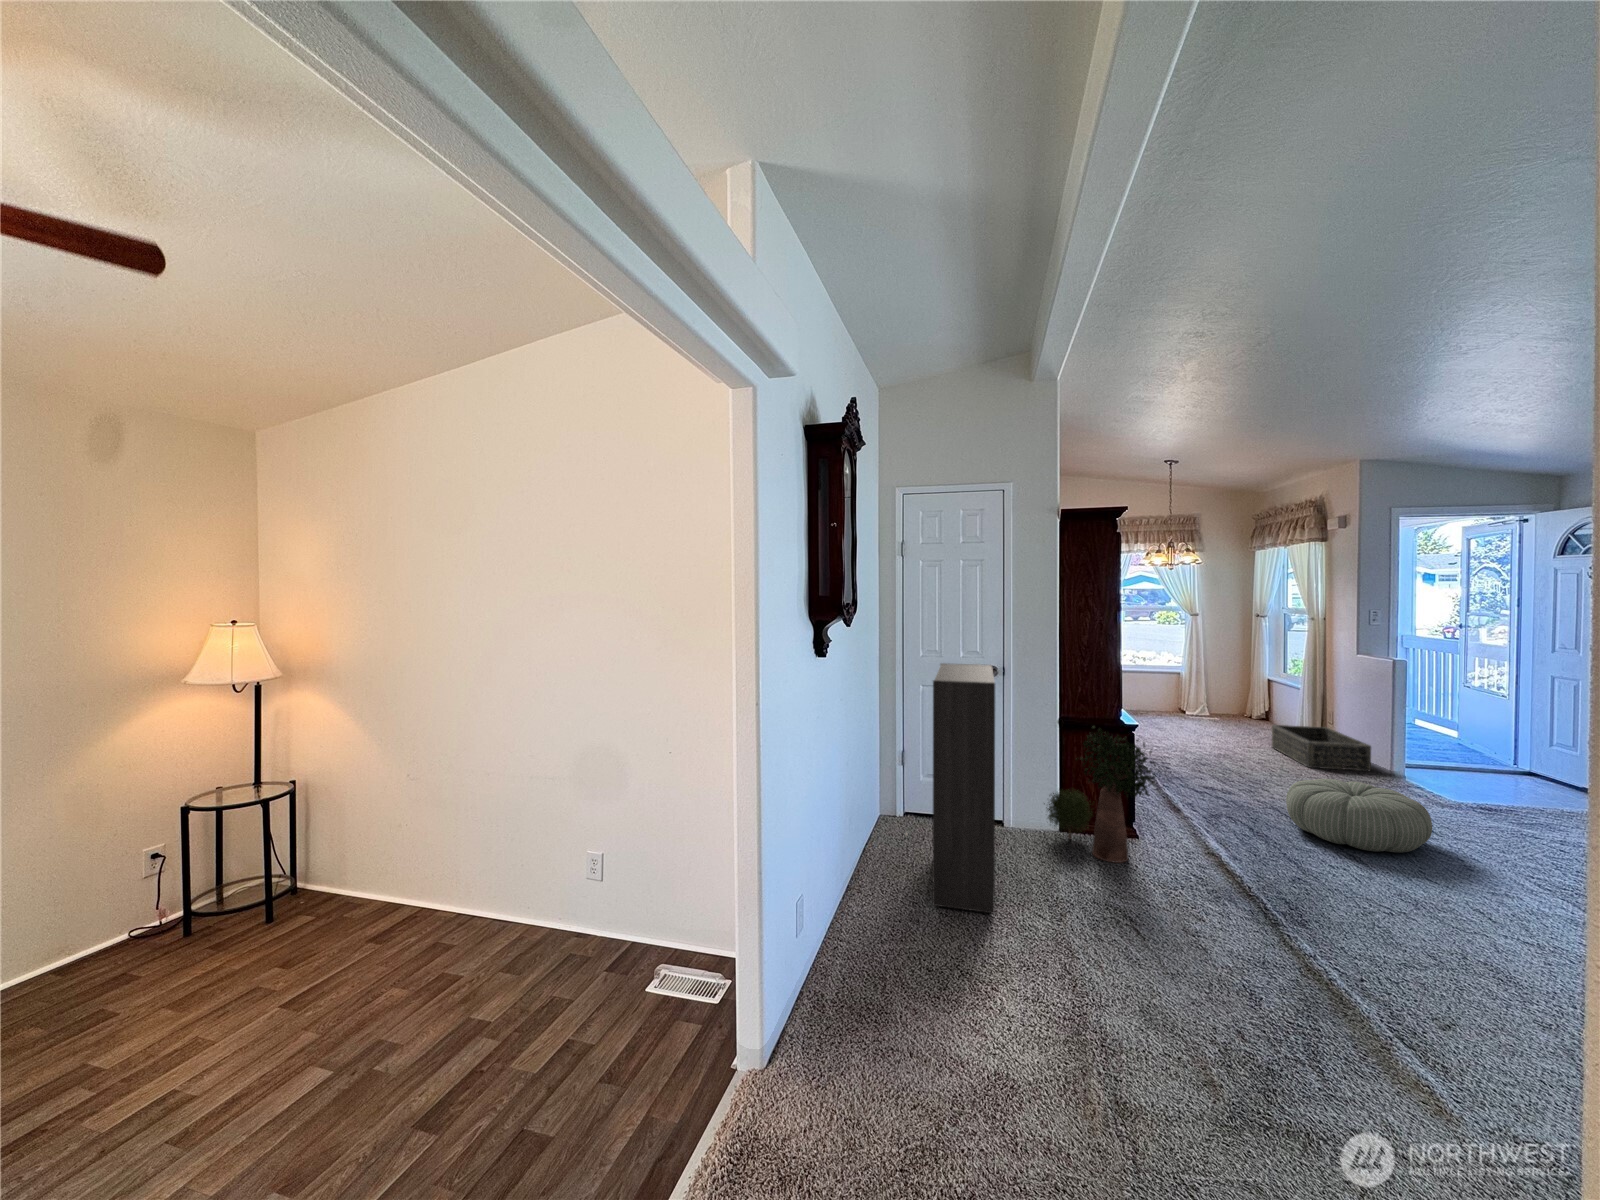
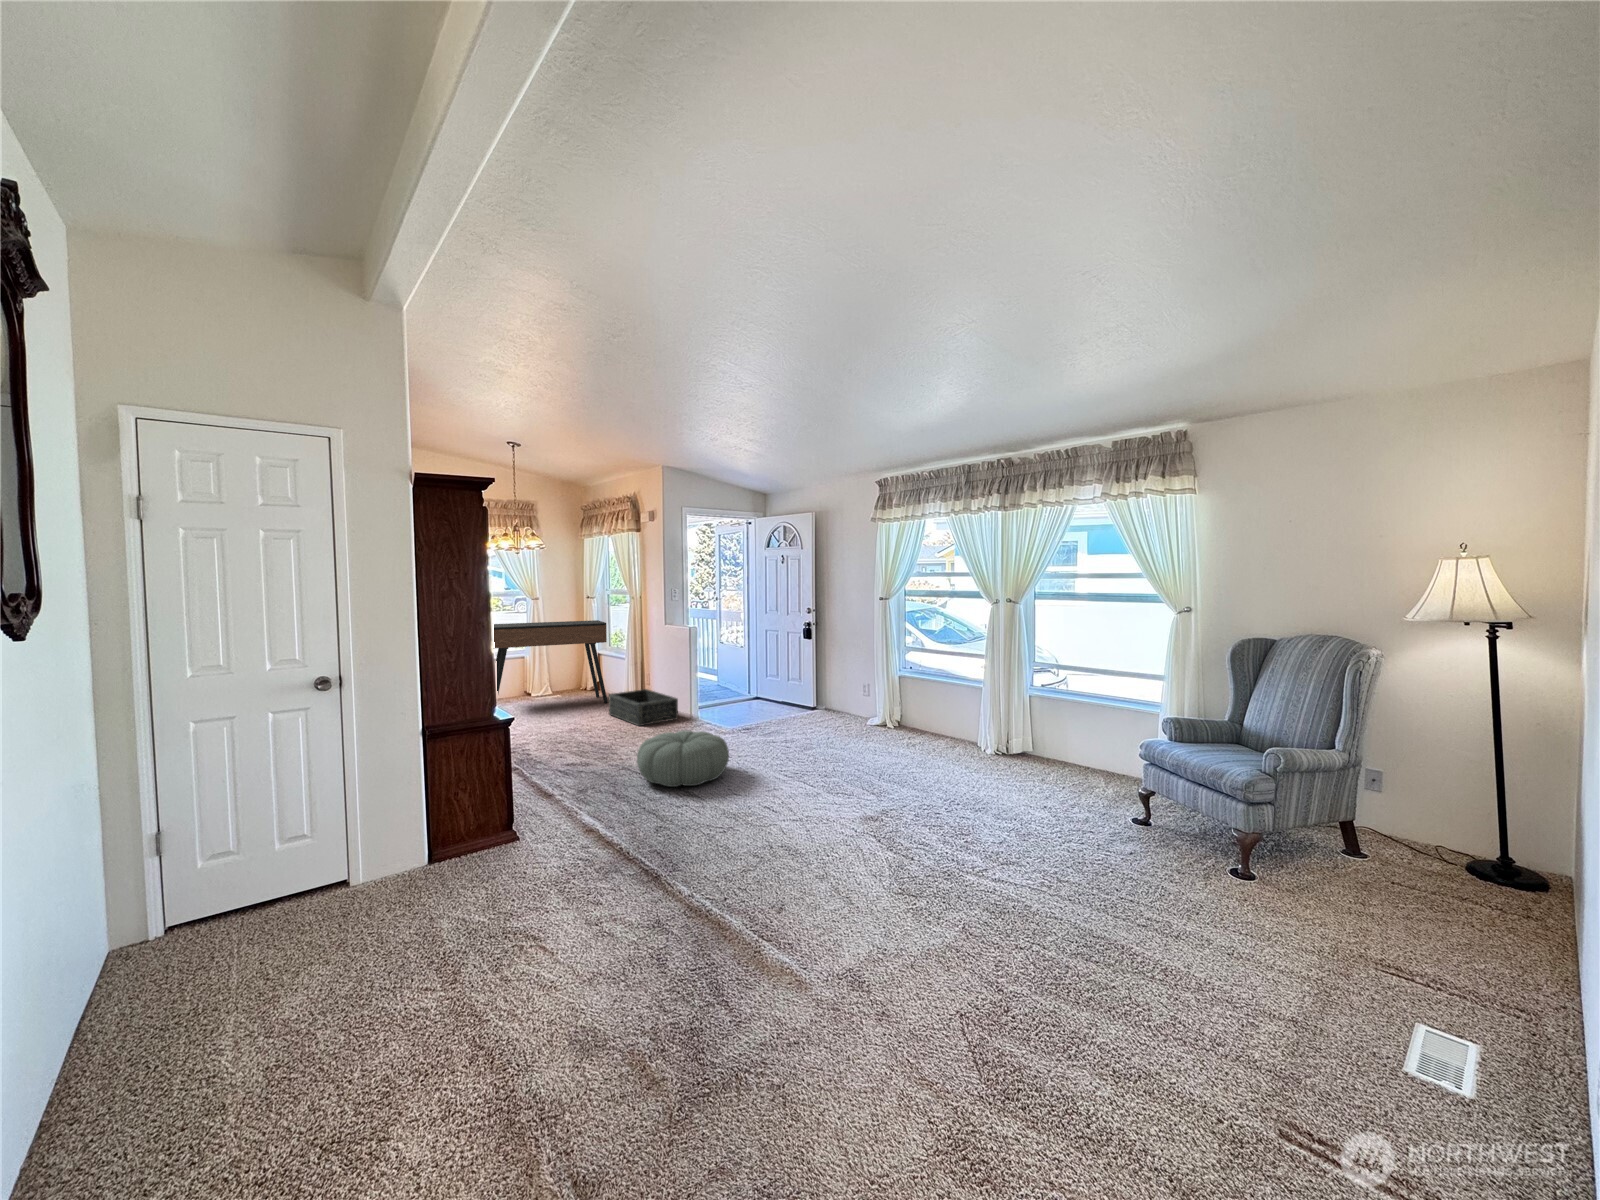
console table: none [1138,638,1275,735] -> present [494,620,608,703]
bookcase: present [906,663,995,914] -> none [169,673,361,1067]
potted plant: present [1046,726,1156,863] -> none [407,729,542,882]

